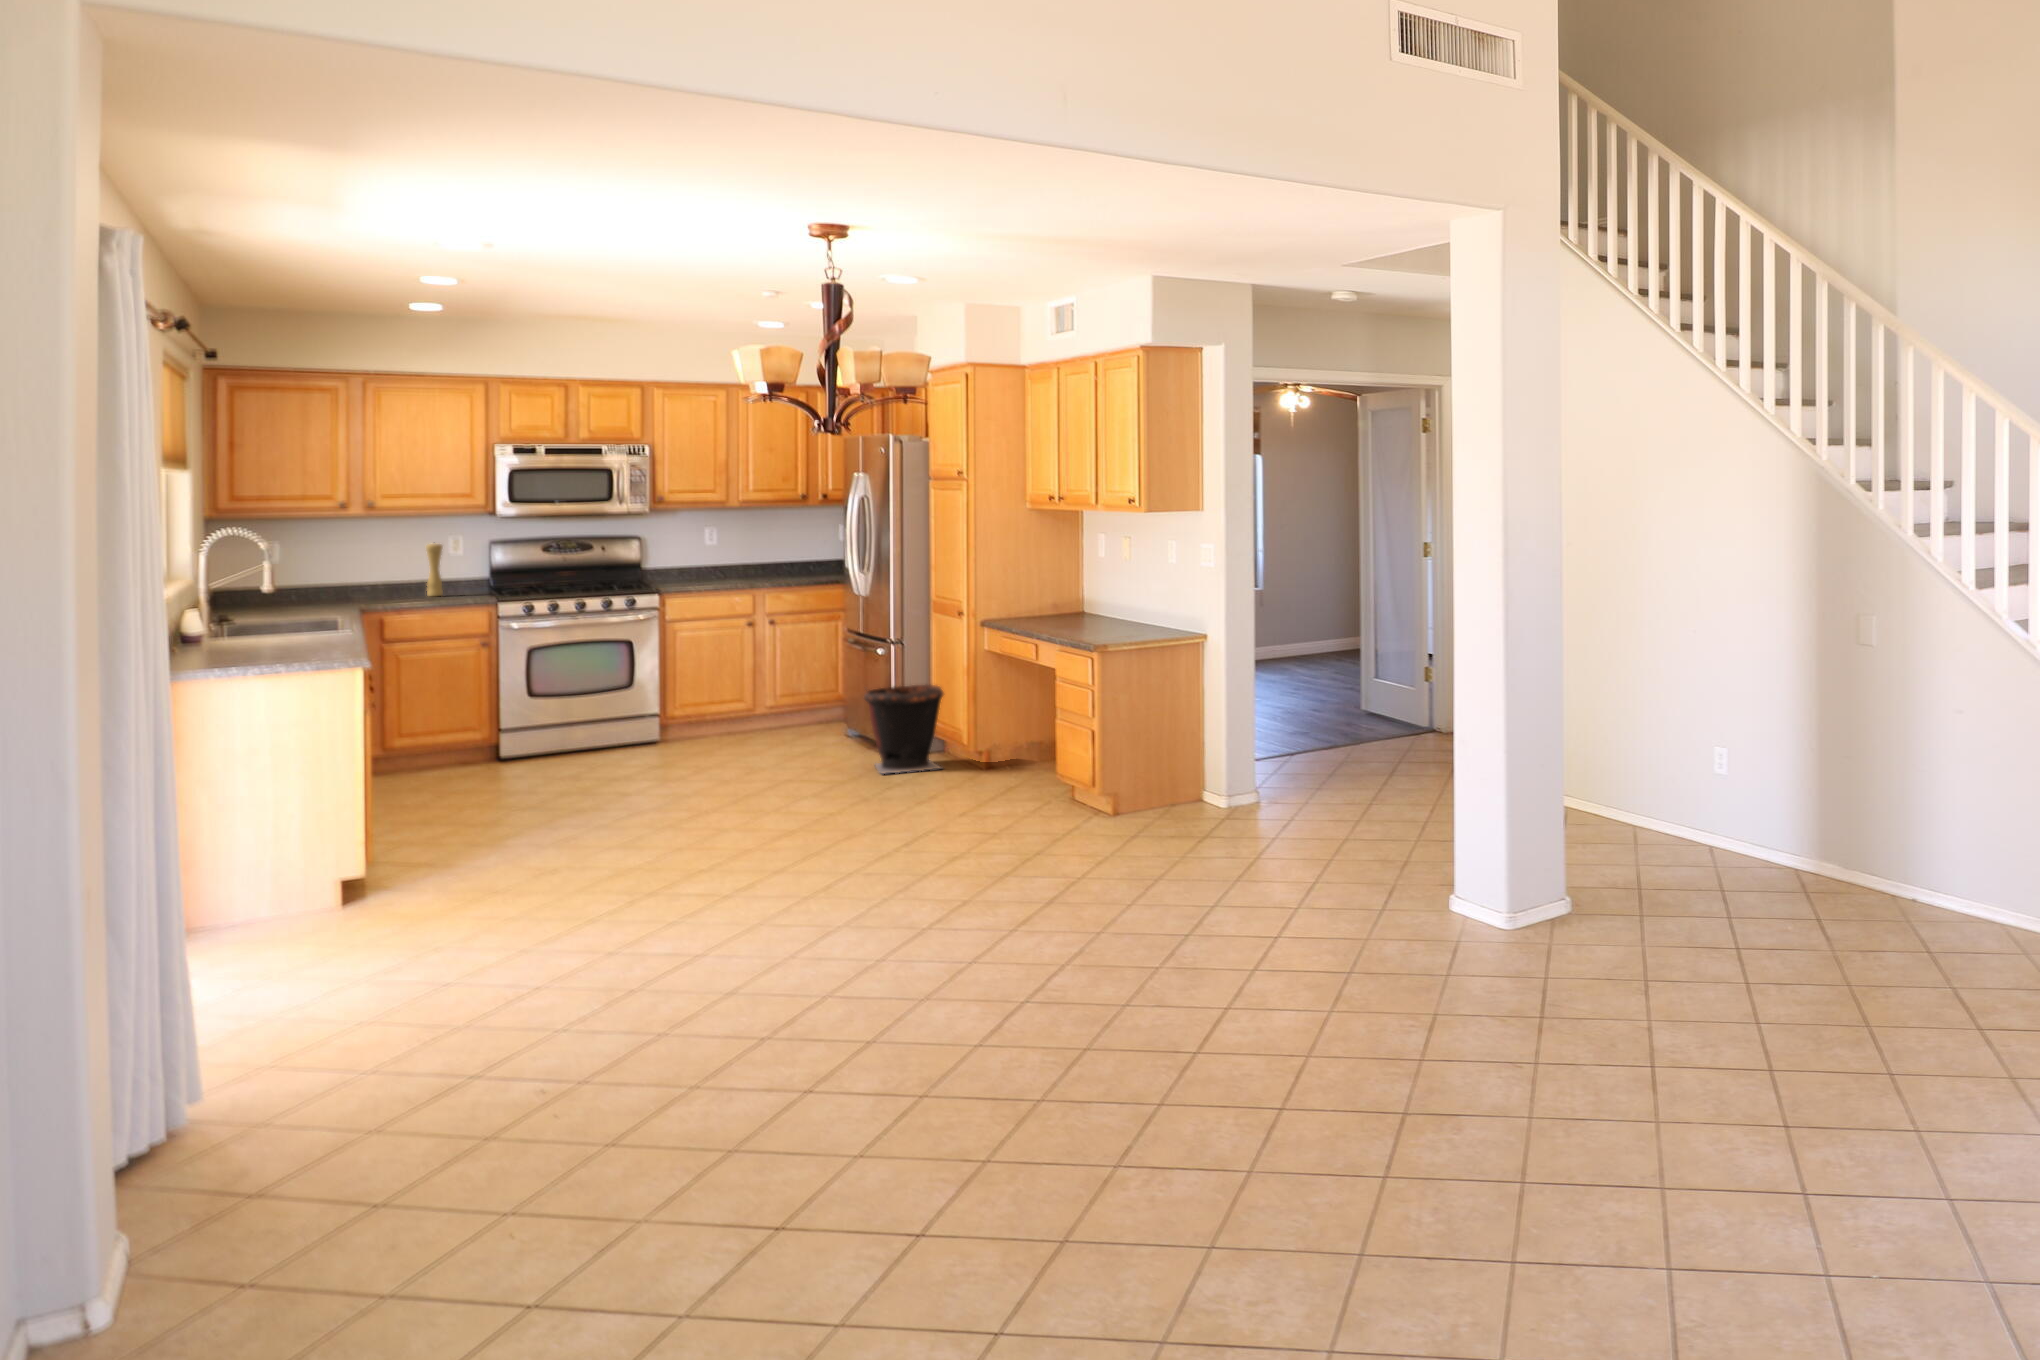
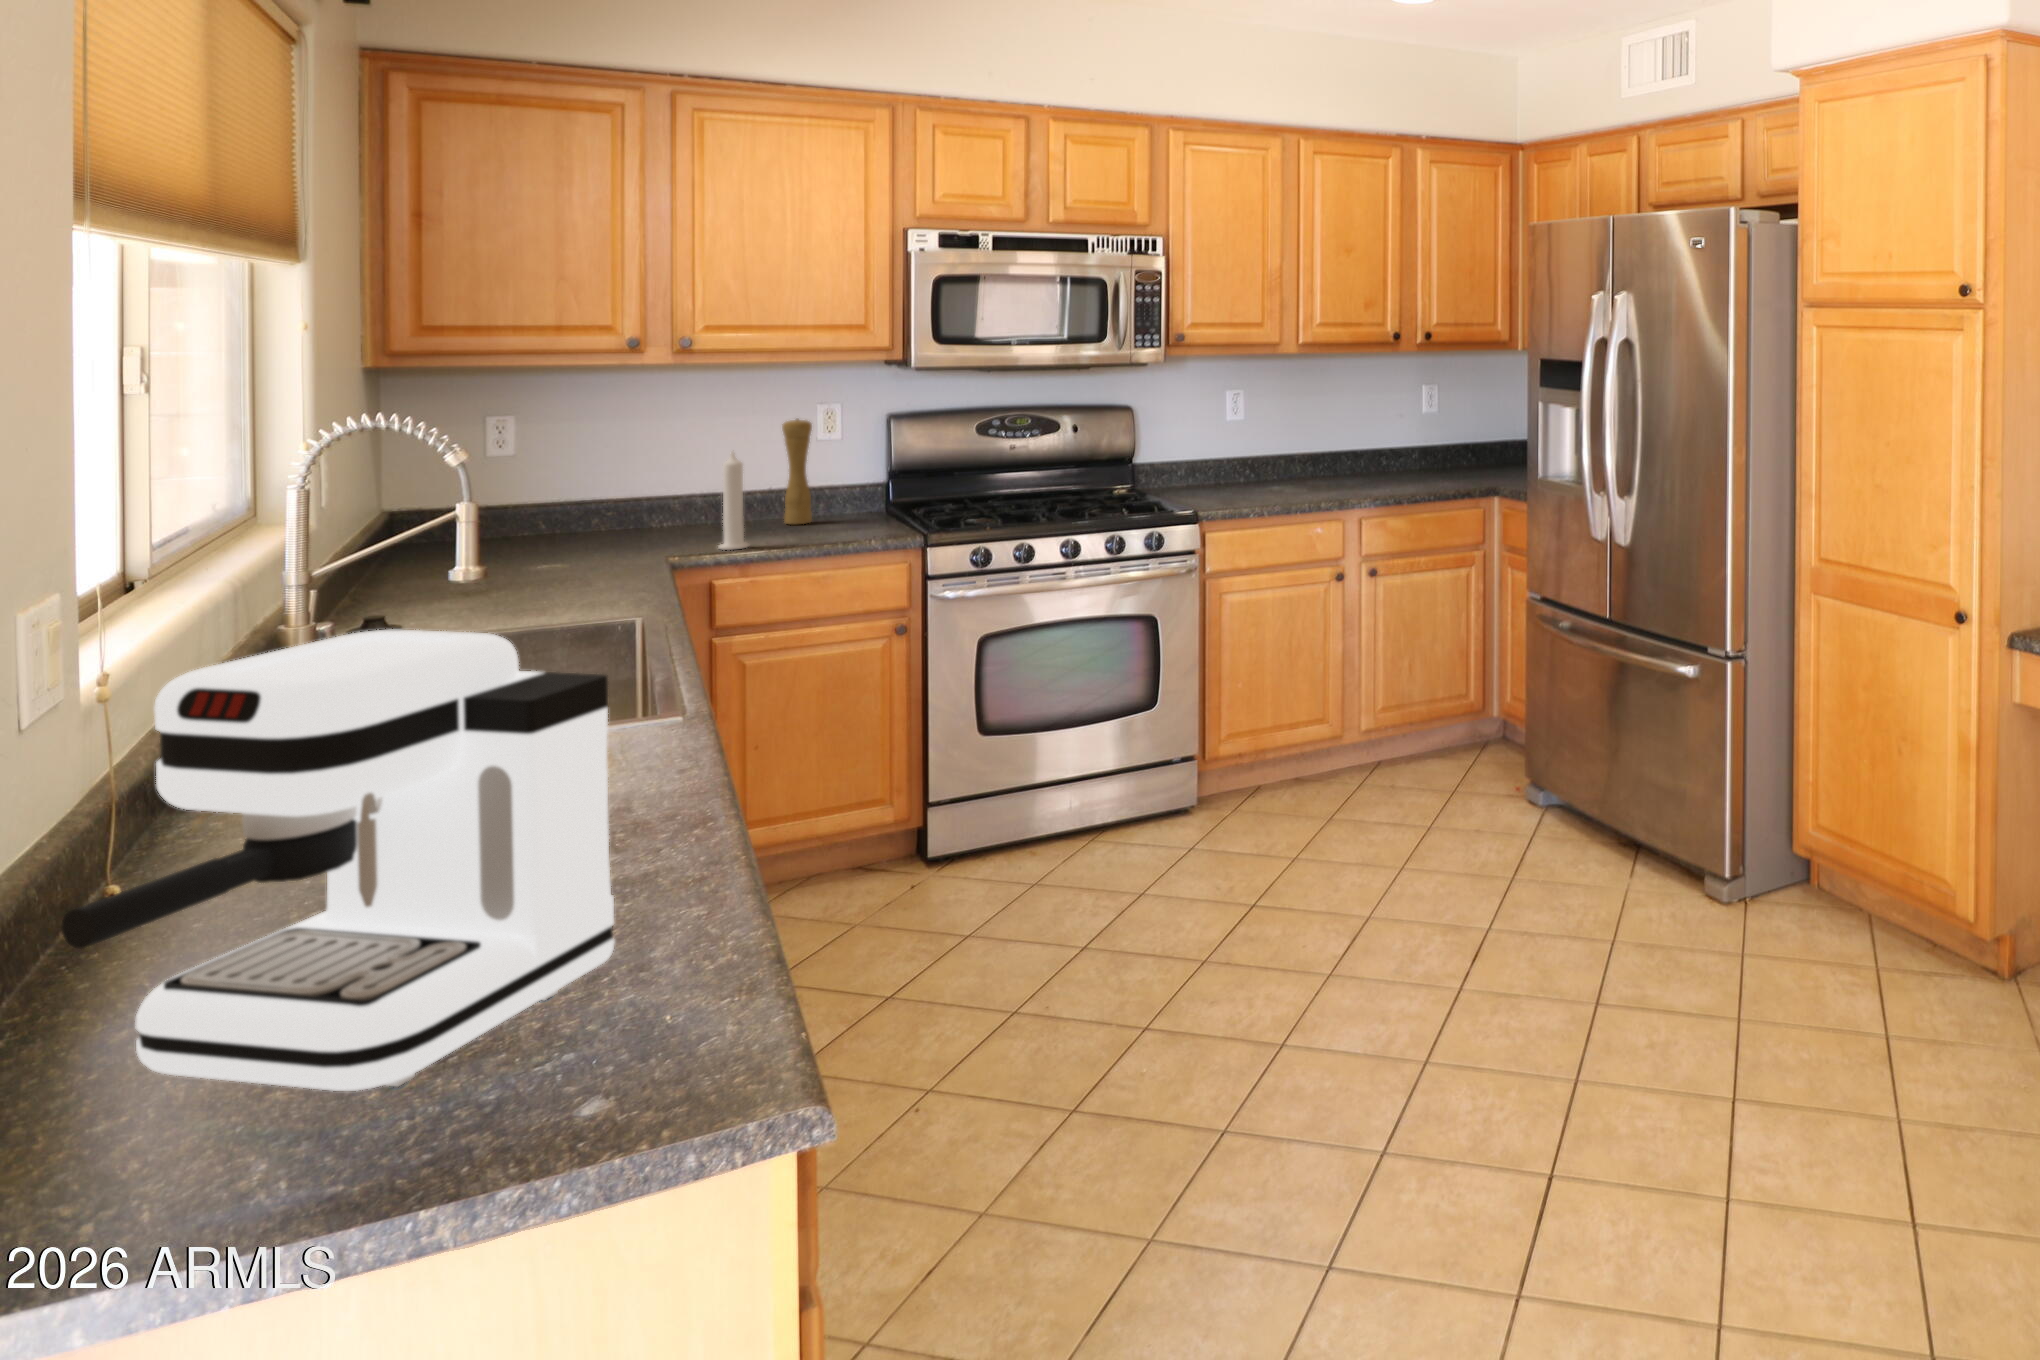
candle: none [387,556,404,603] -> present [719,452,749,550]
coffee maker: none [208,569,332,661] -> present [61,629,614,1091]
waste bin: present [864,685,944,774] -> none [1716,752,1910,992]

